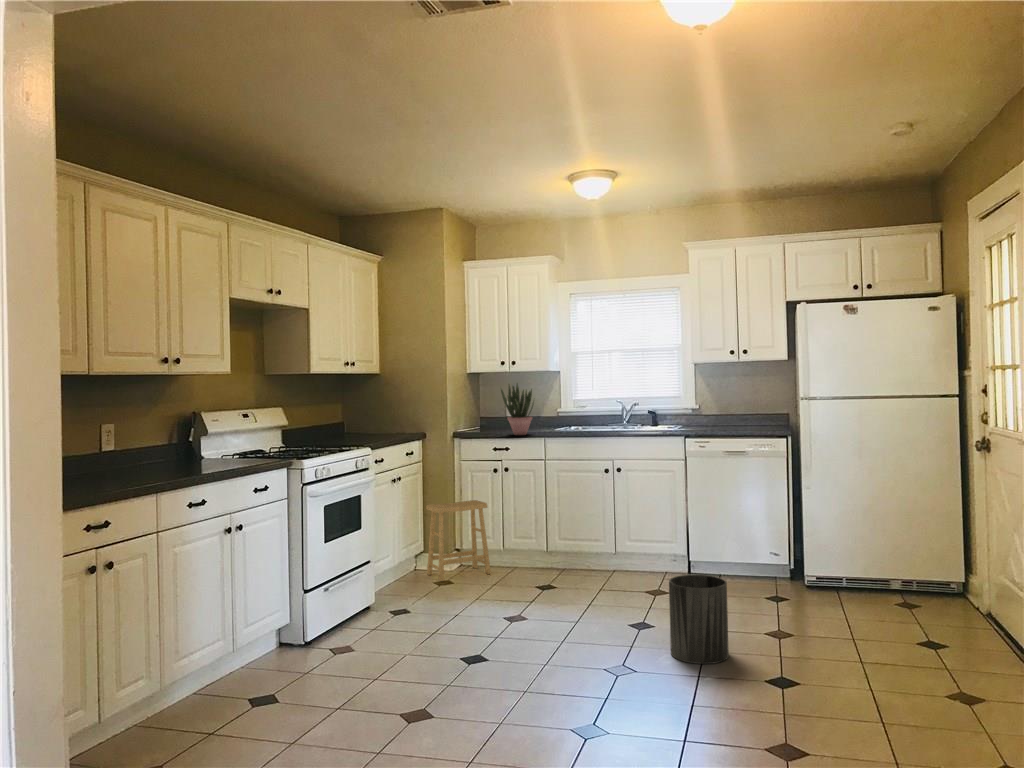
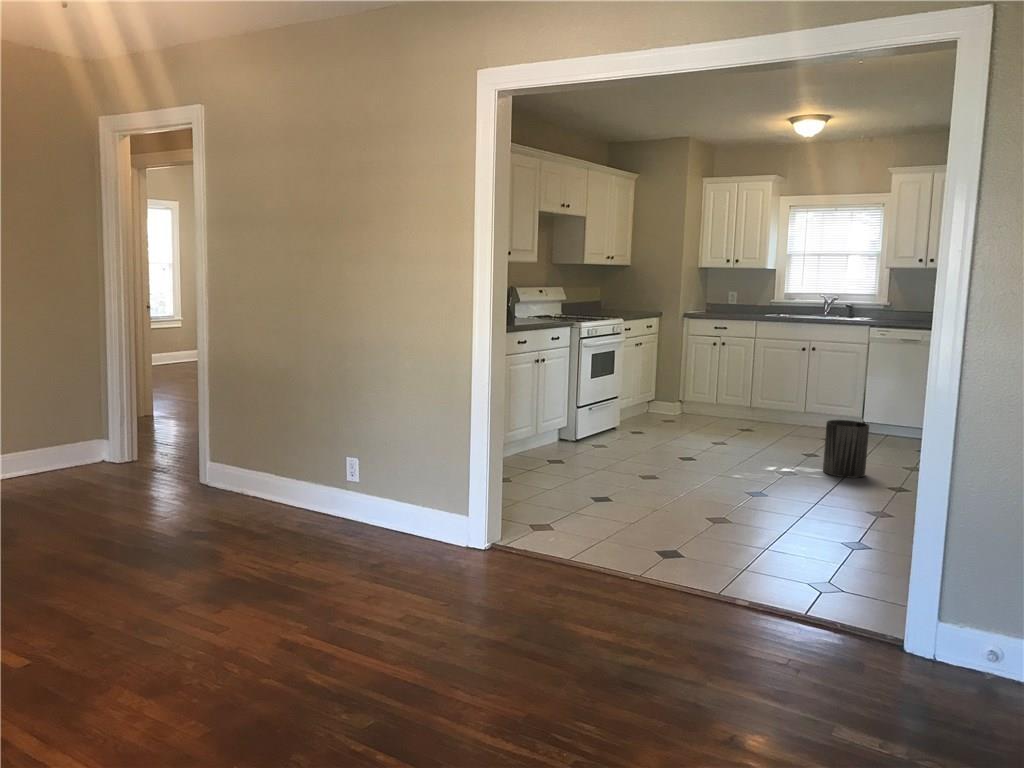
potted plant: present [500,384,534,435] -> none [724,277,750,318]
footstool: present [426,500,491,581] -> none [657,365,706,420]

